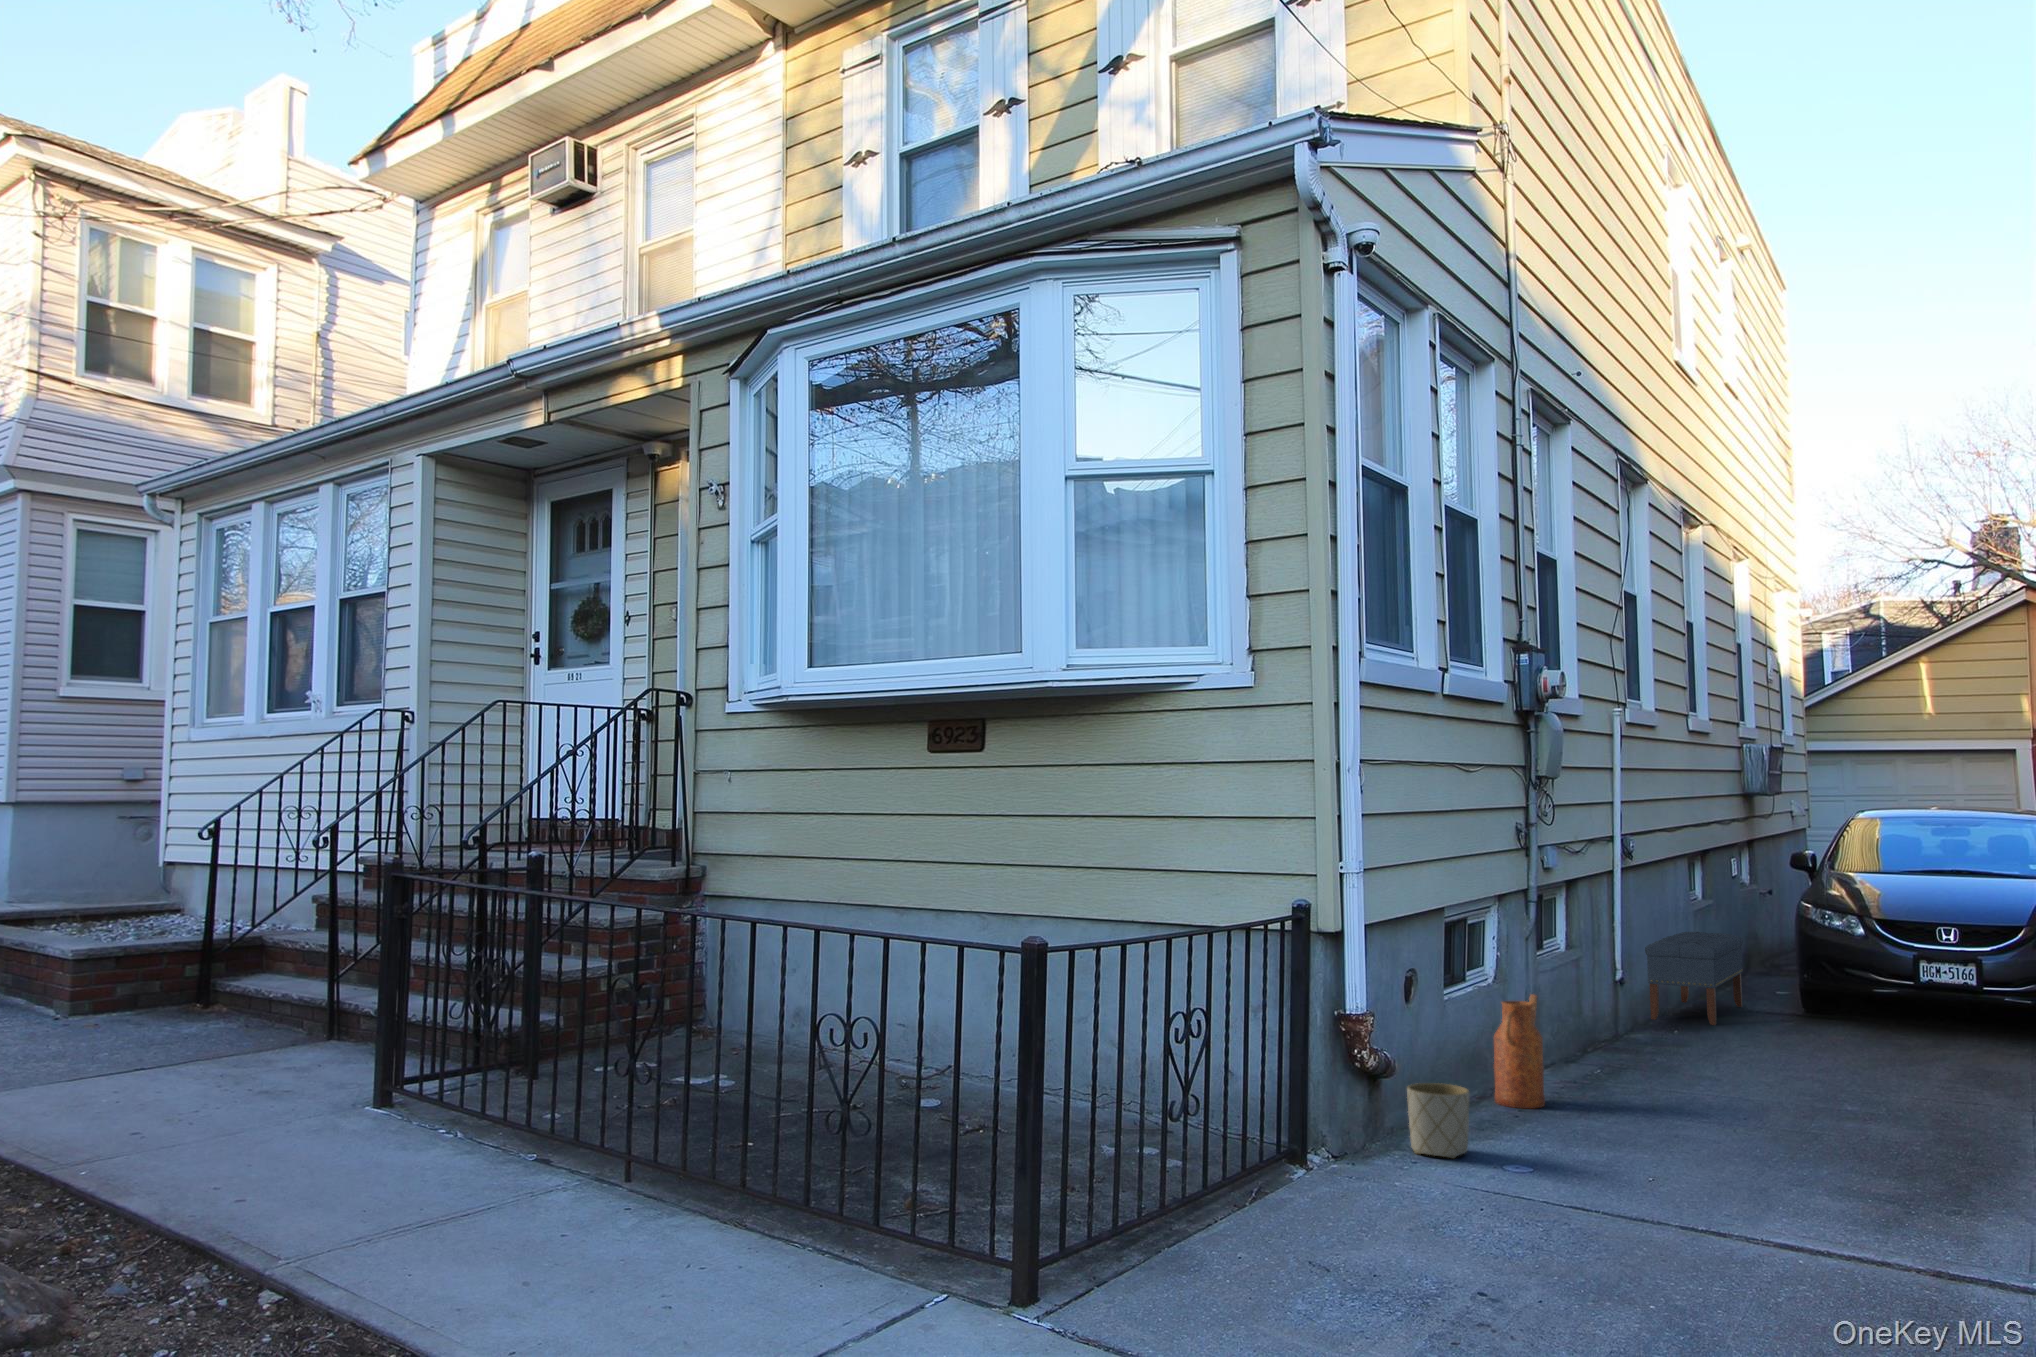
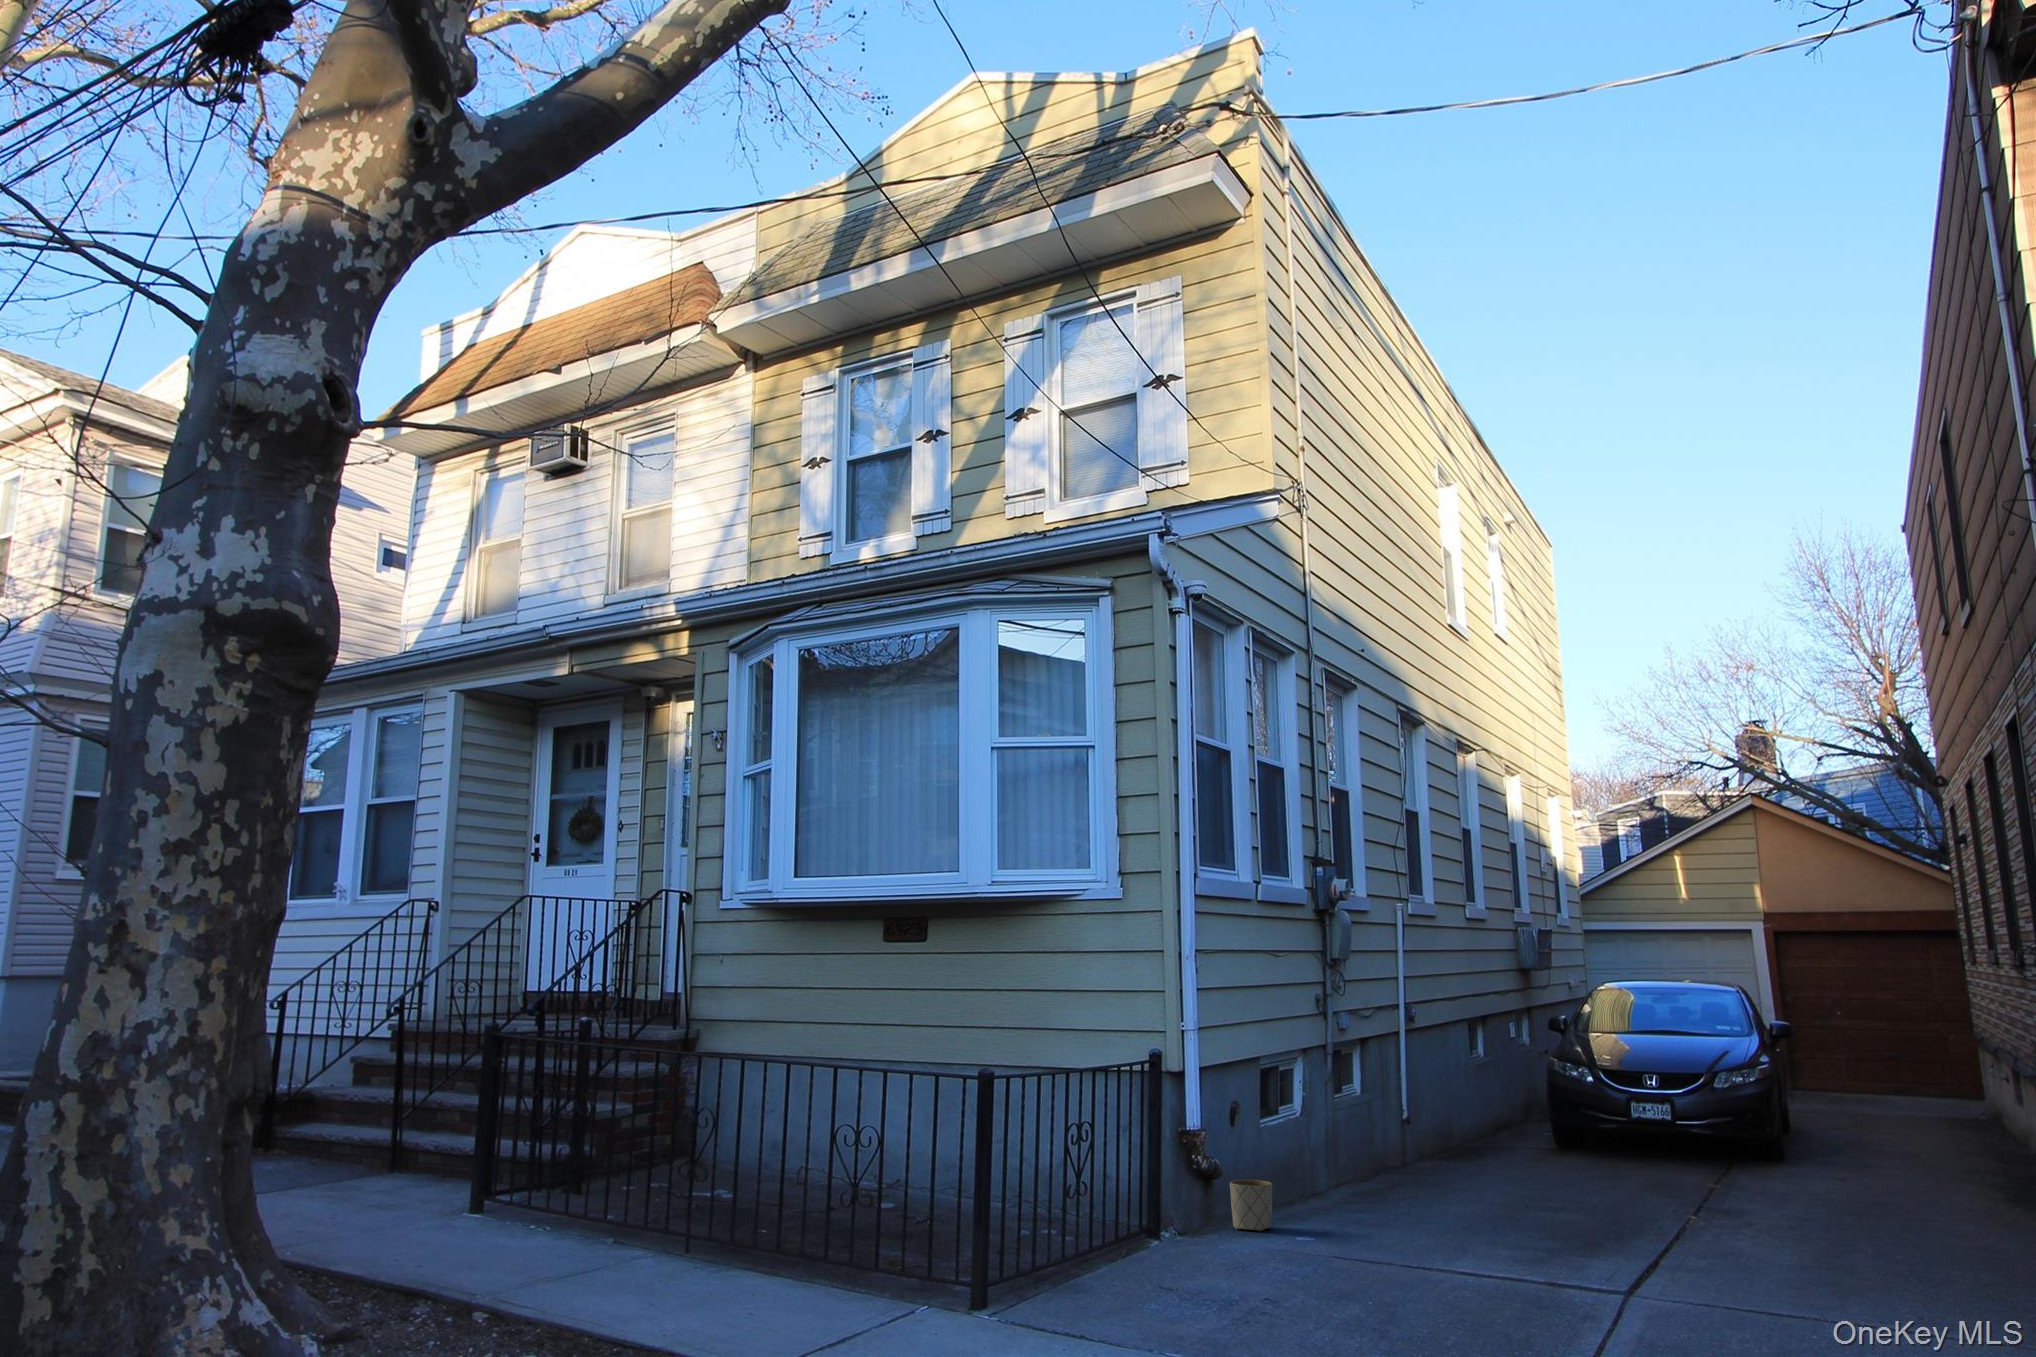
bench: present [1645,932,1743,1025] -> none [1428,1082,1508,1155]
watering can: present [1494,994,1545,1109] -> none [1297,1121,1334,1205]

